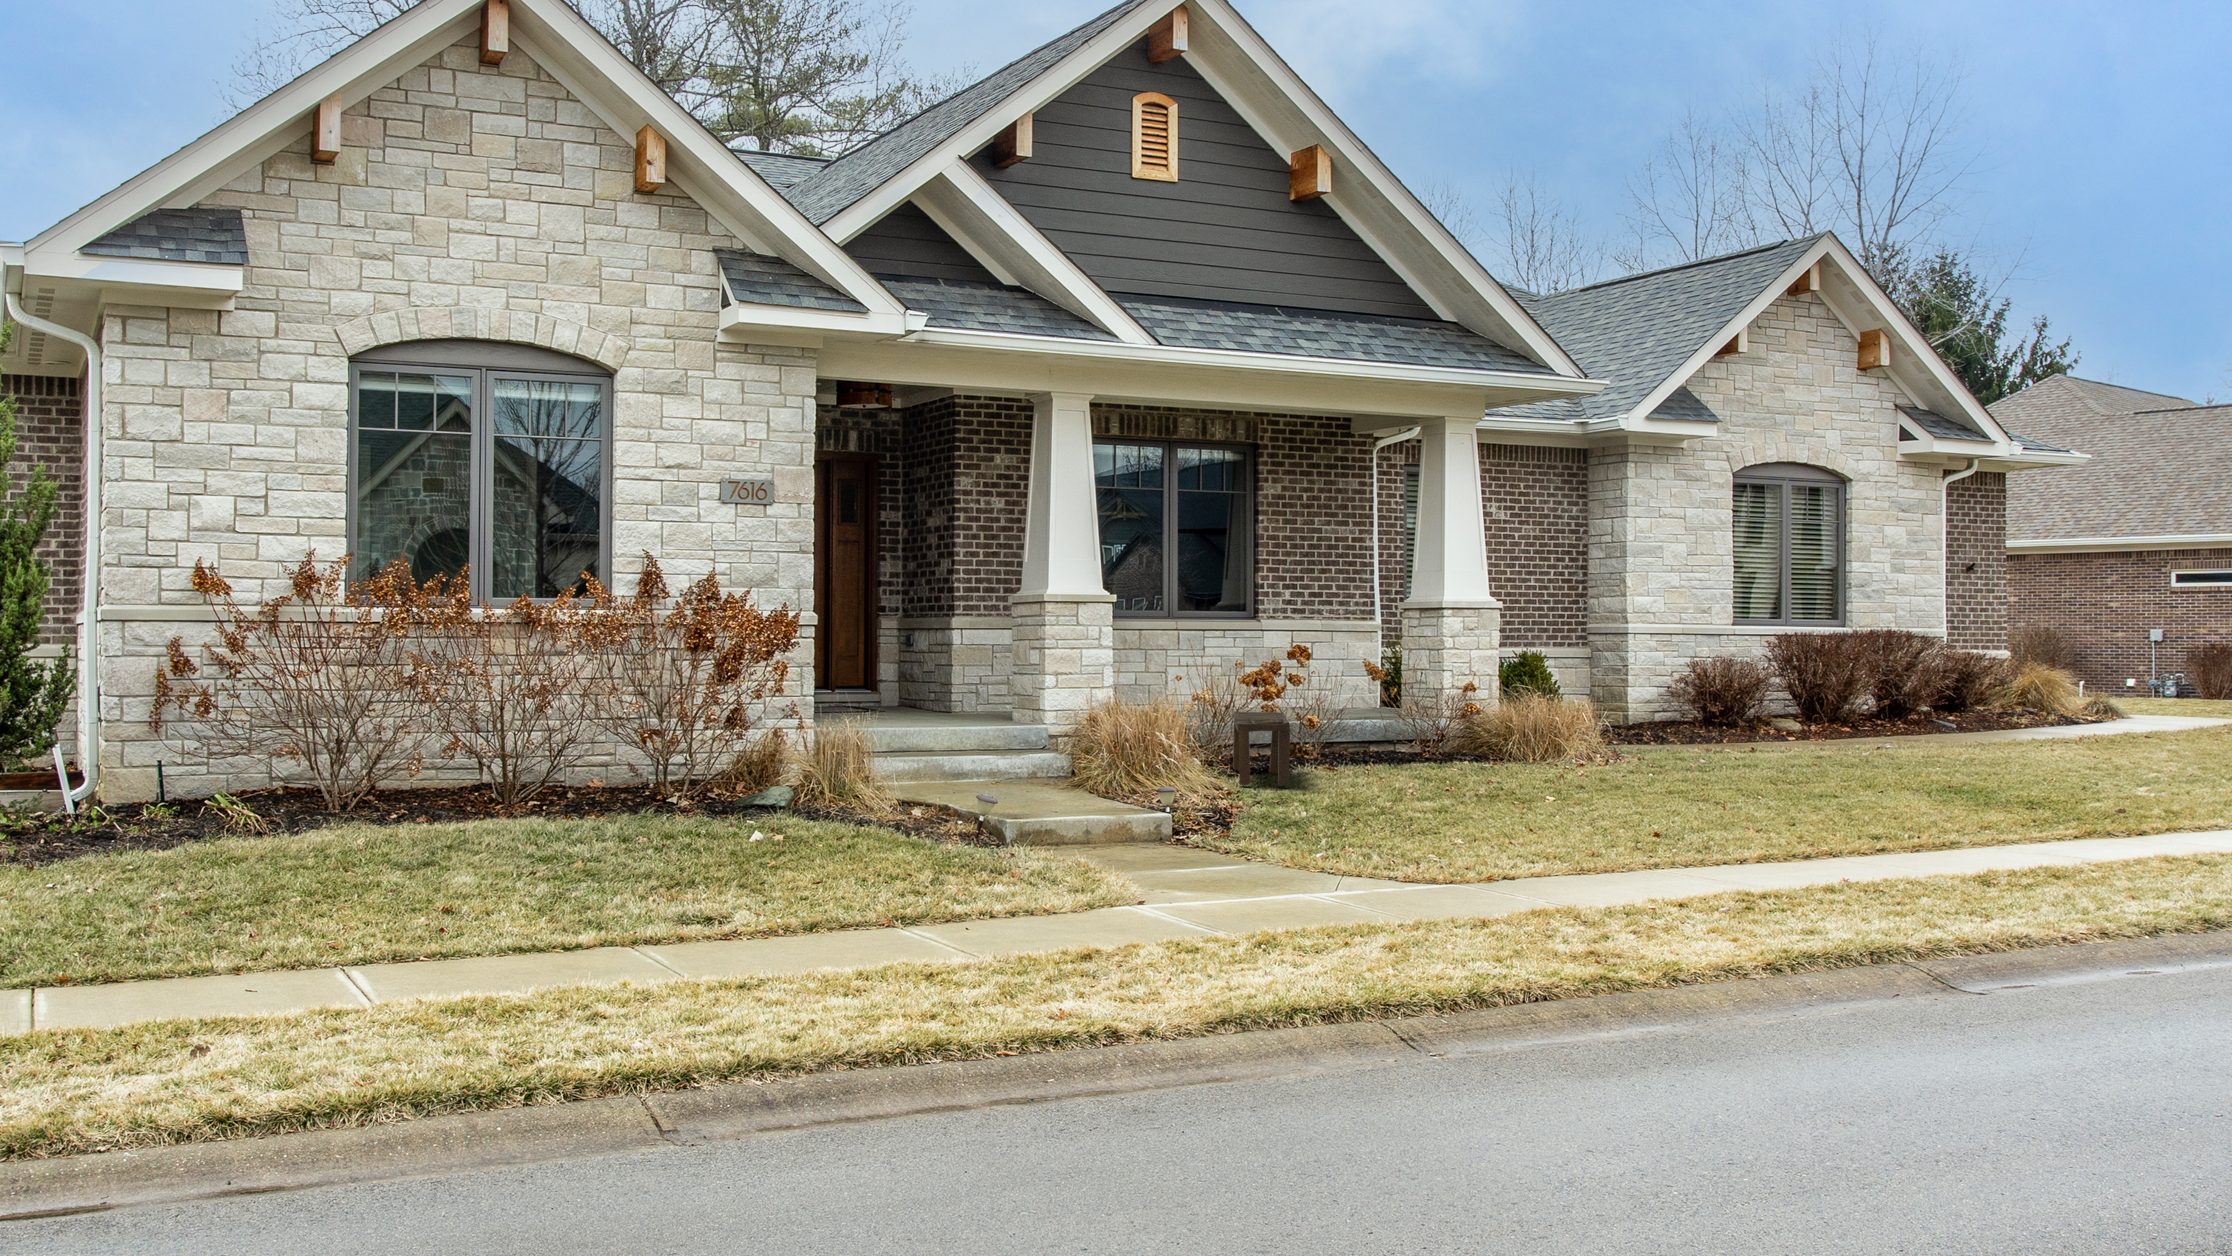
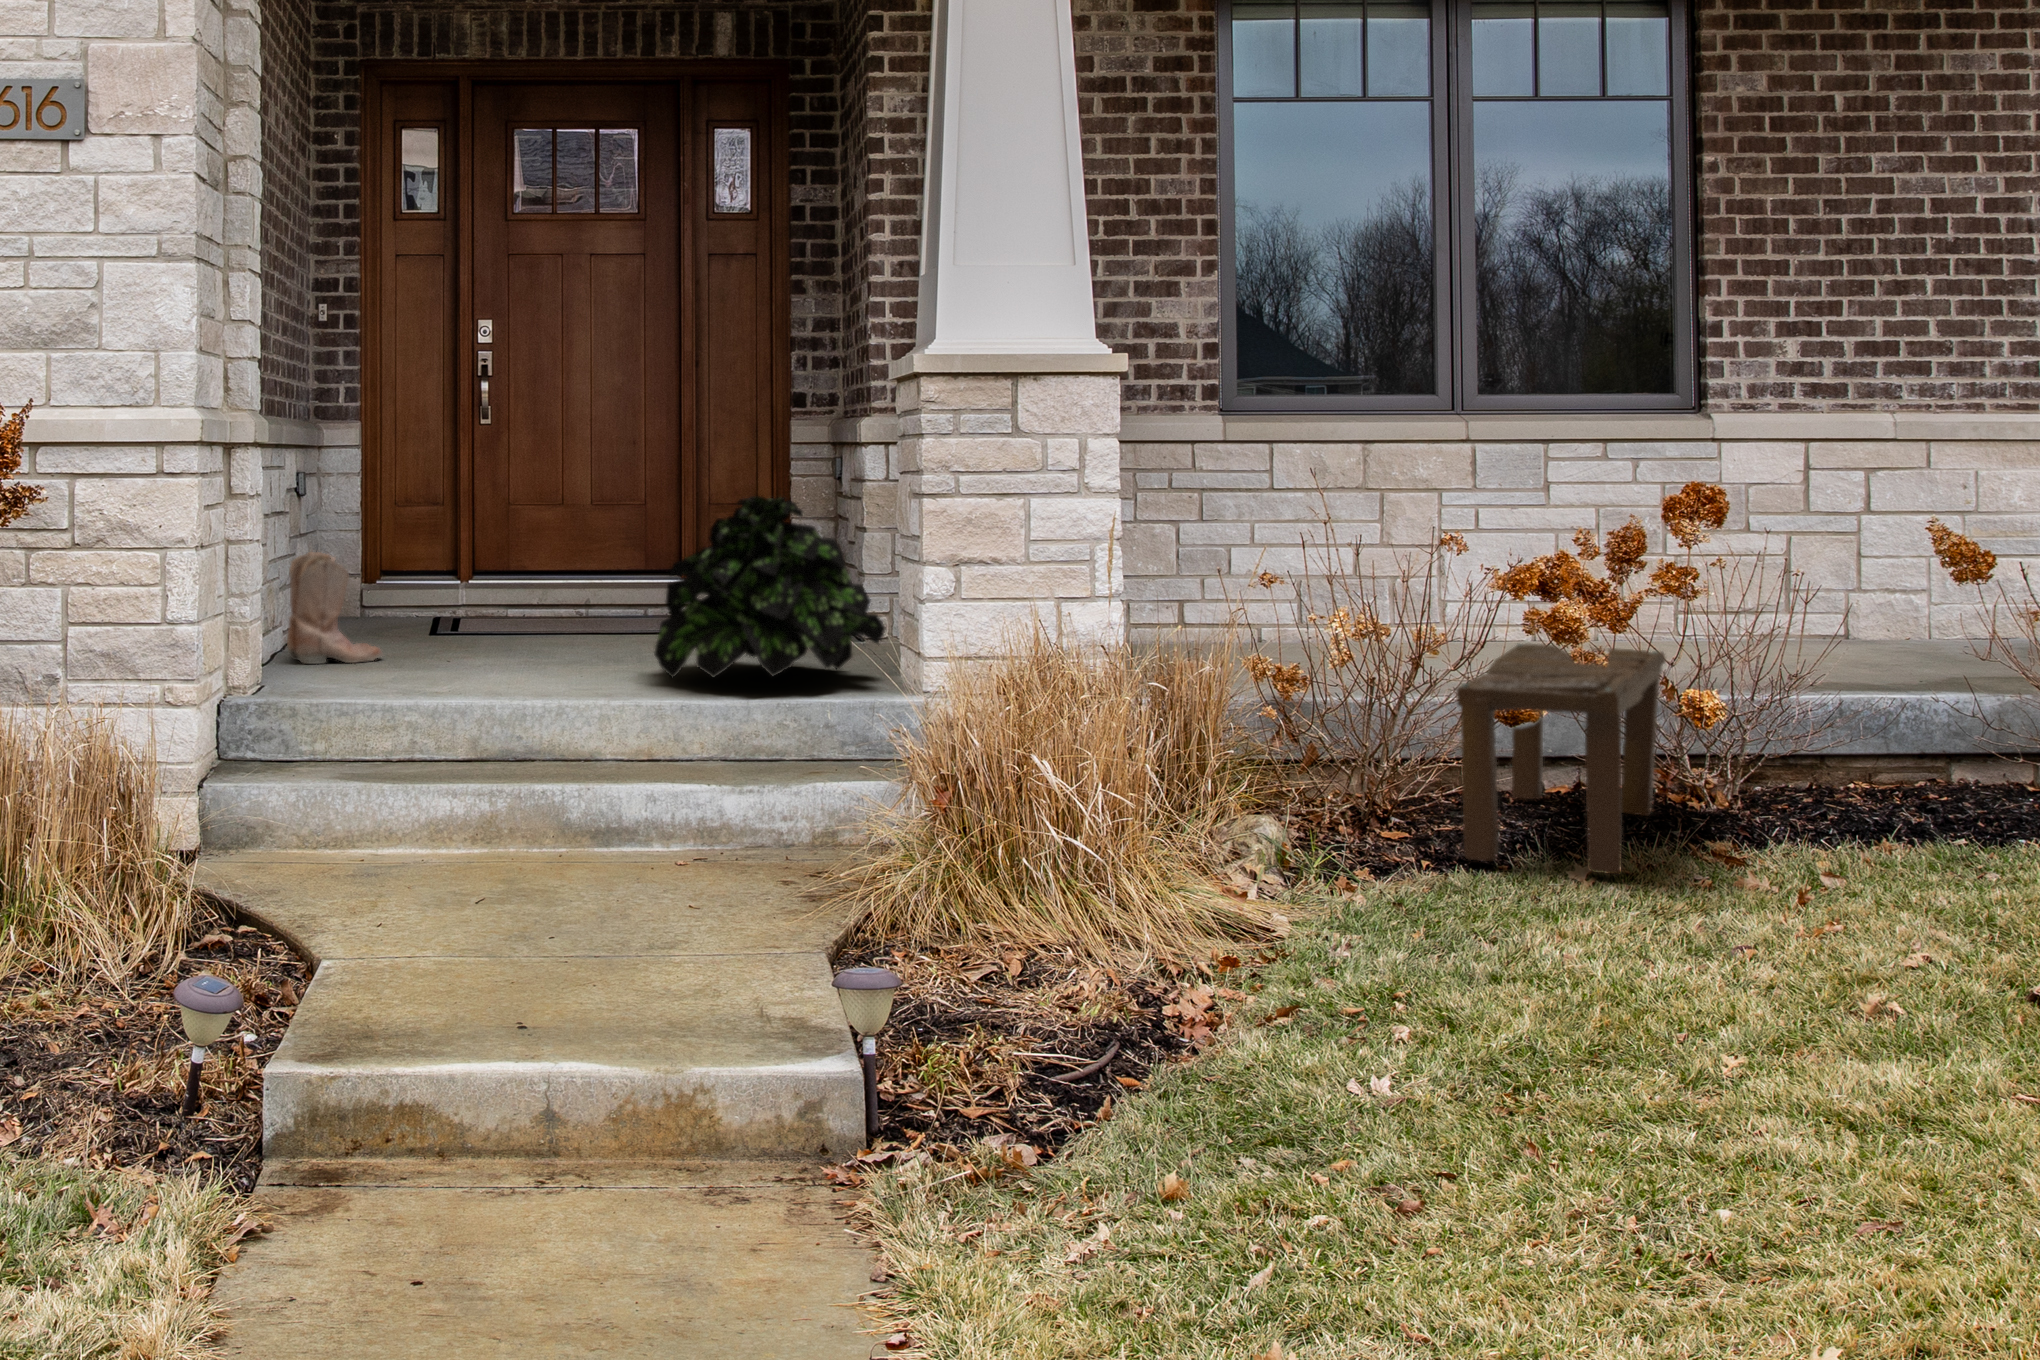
potted plant: none [924,656,1021,733] -> present [654,496,885,678]
boots: none [756,682,797,733] -> present [287,552,383,664]

